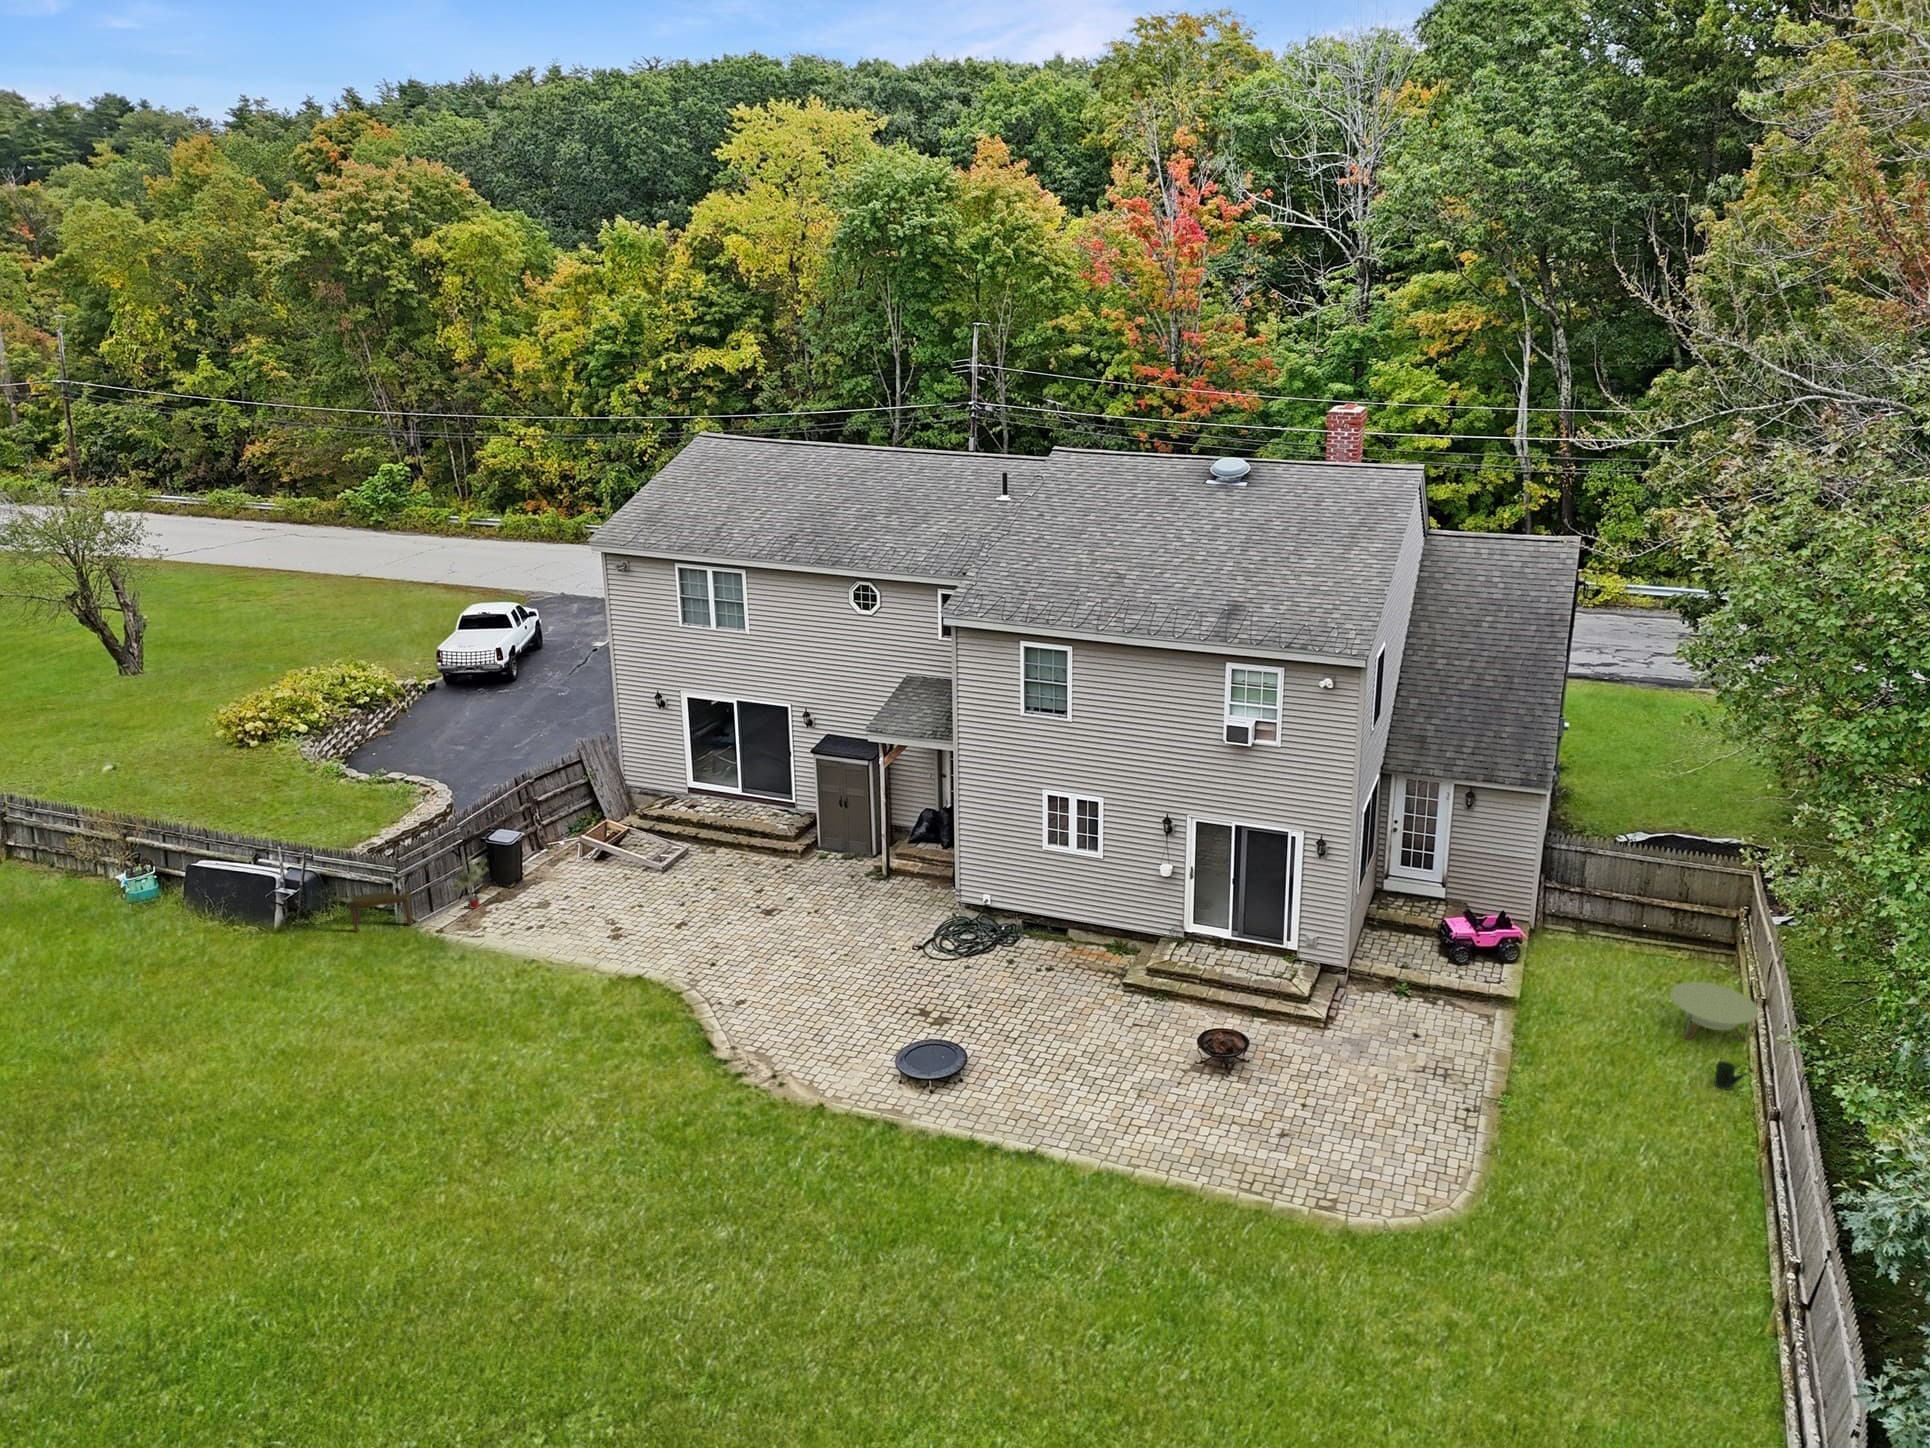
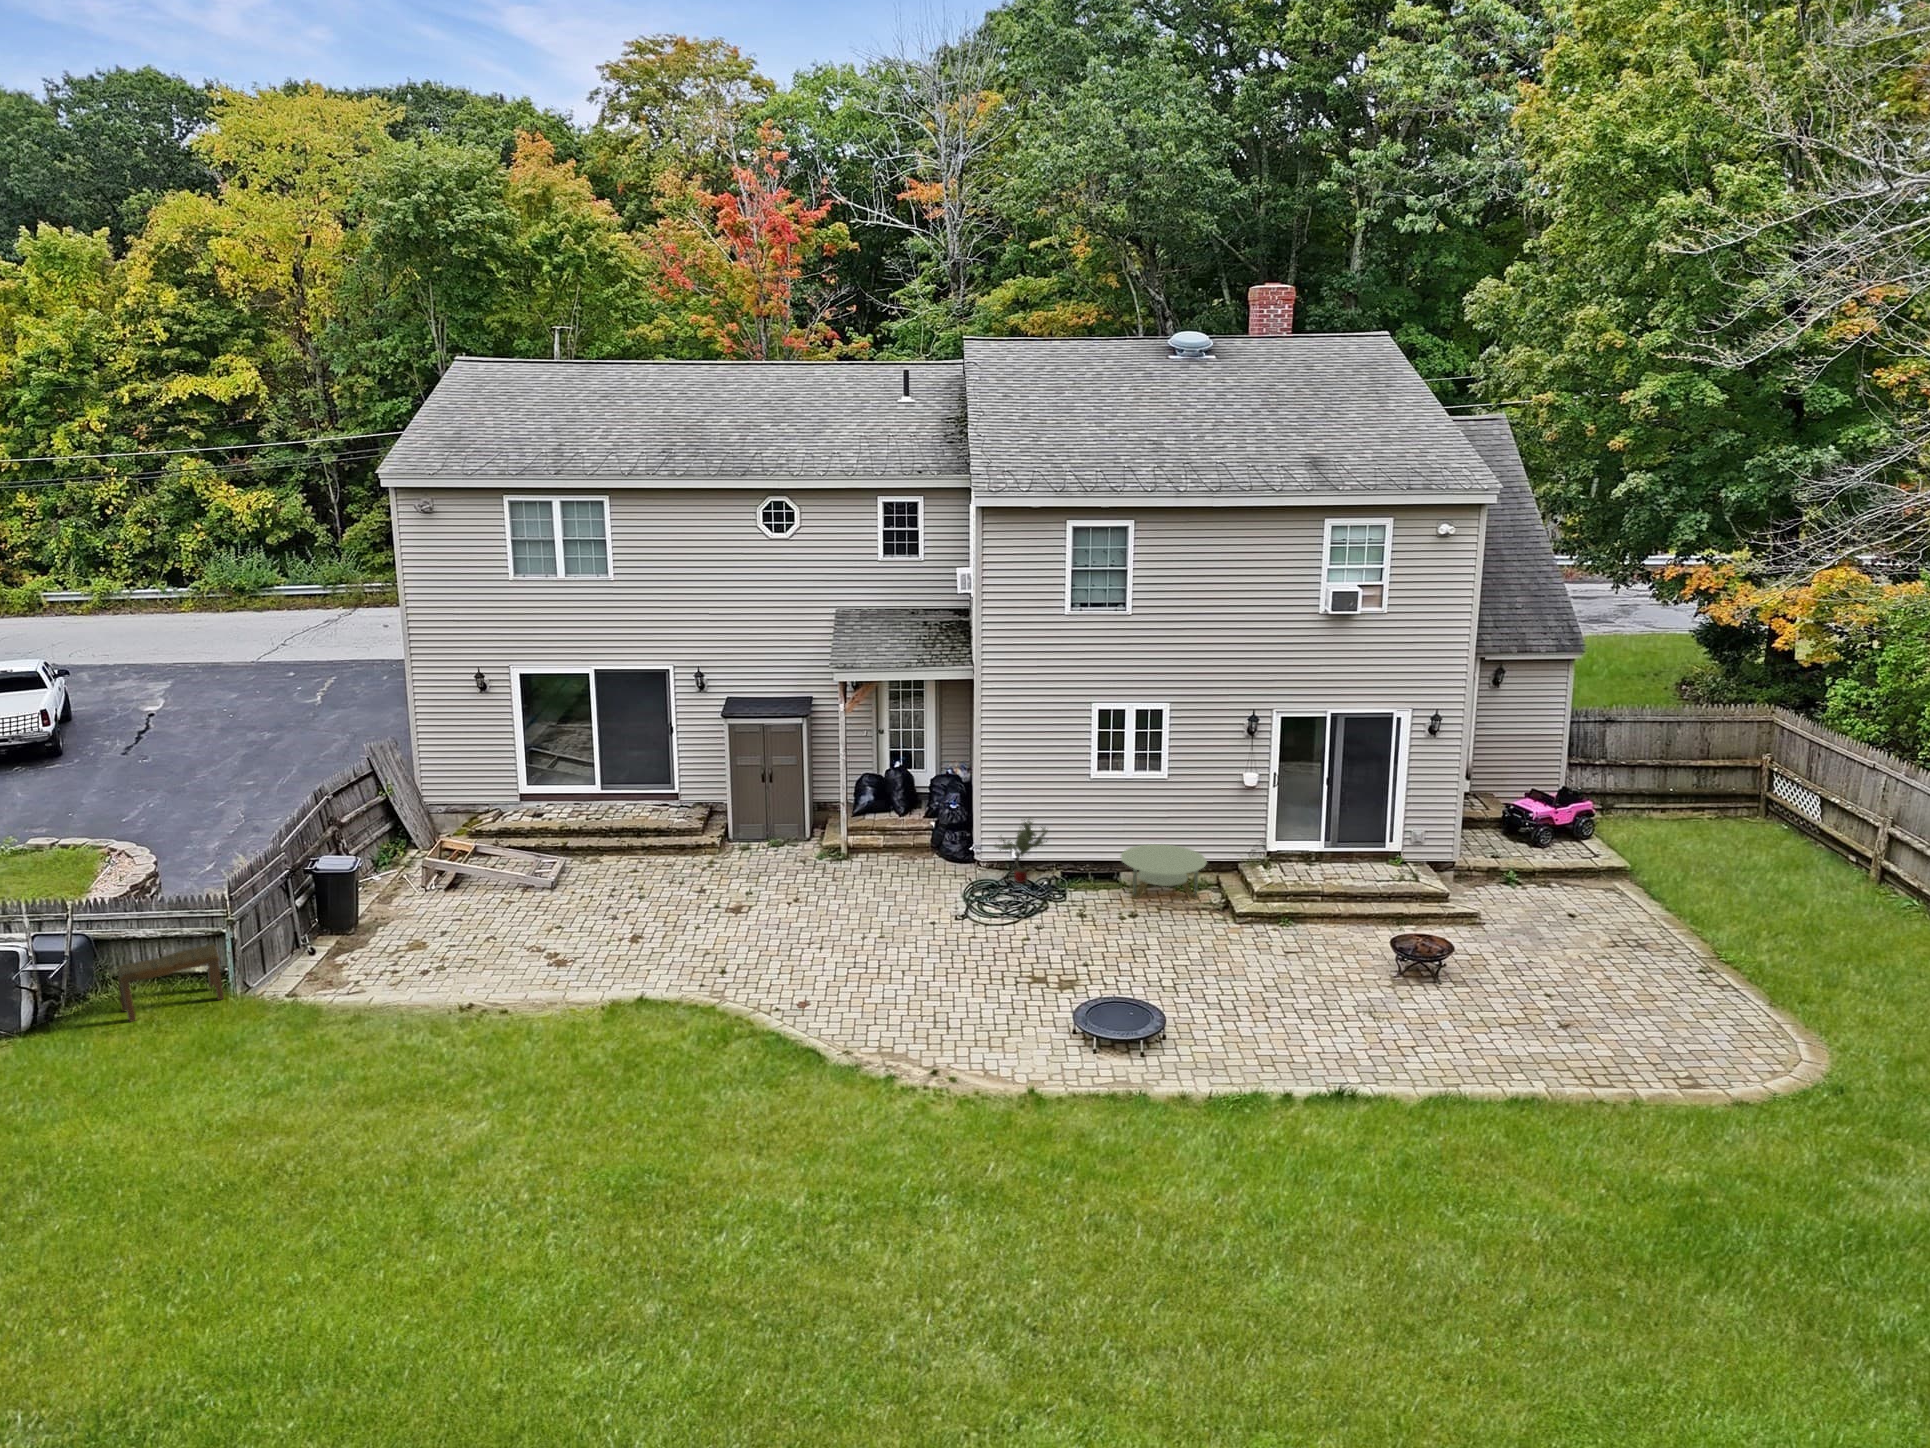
potted tree: present [454,858,488,909] -> present [995,817,1048,883]
round table: present [1670,982,1759,1042] -> present [1121,844,1207,899]
watering can: present [1714,1061,1753,1090] -> none [1854,879,1900,906]

